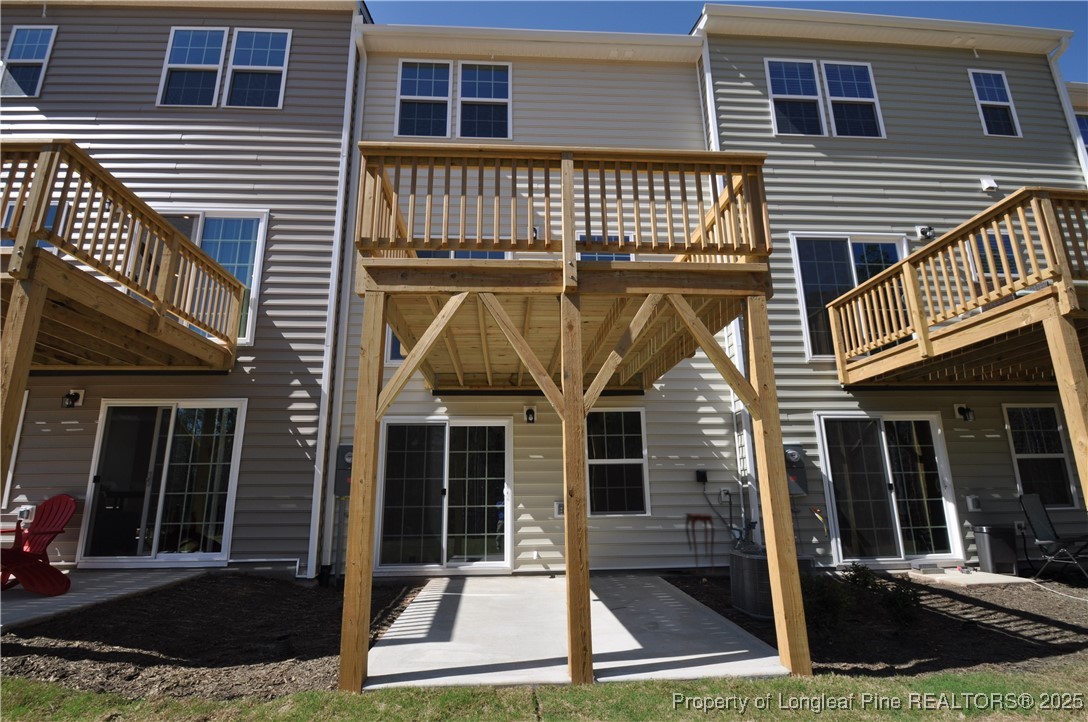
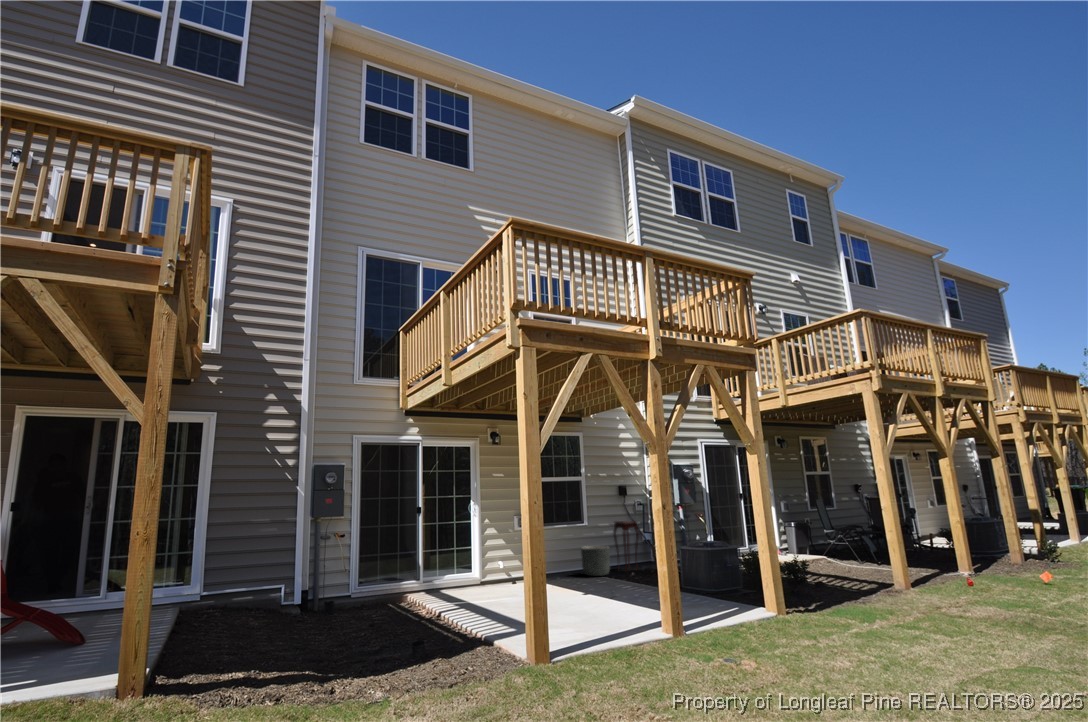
planter: none [636,541,670,577] -> present [581,546,610,576]

